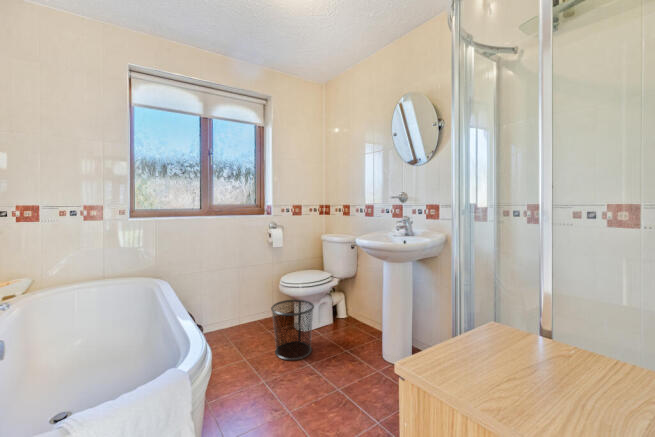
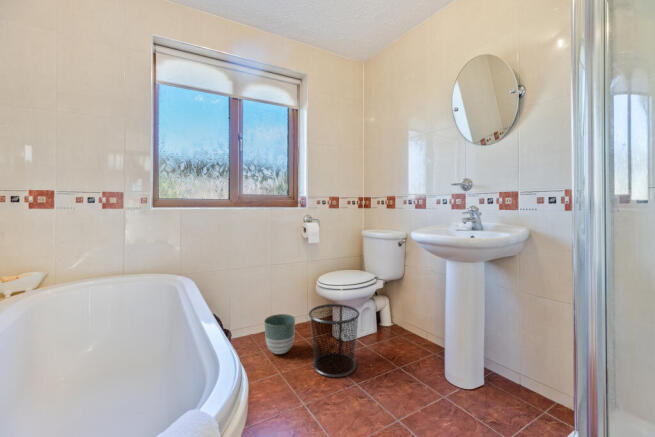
planter: none [233,310,260,344] -> present [264,314,295,354]

